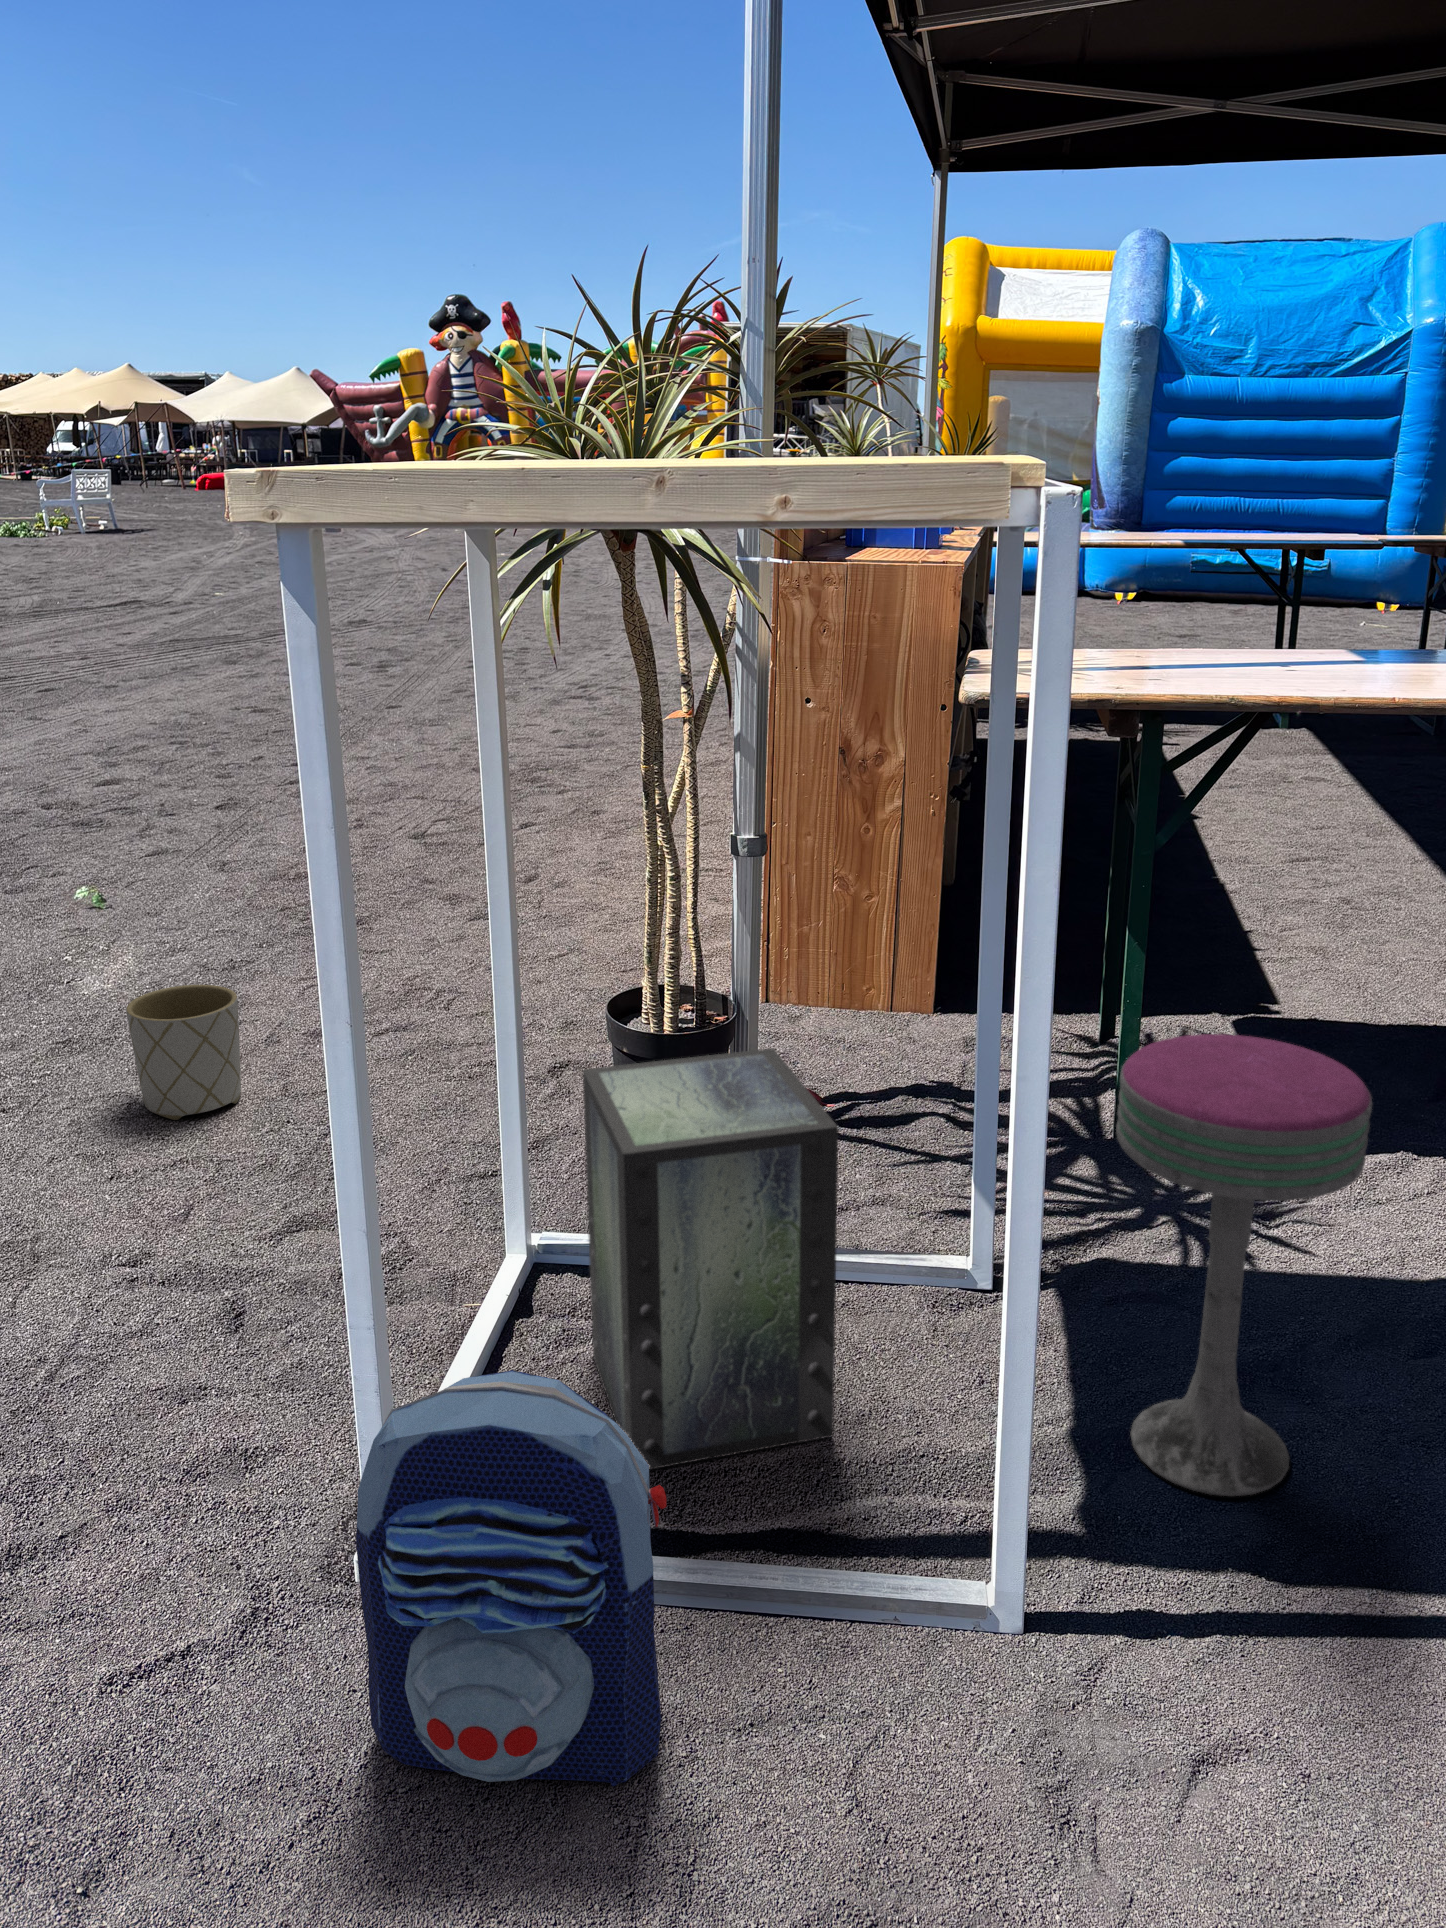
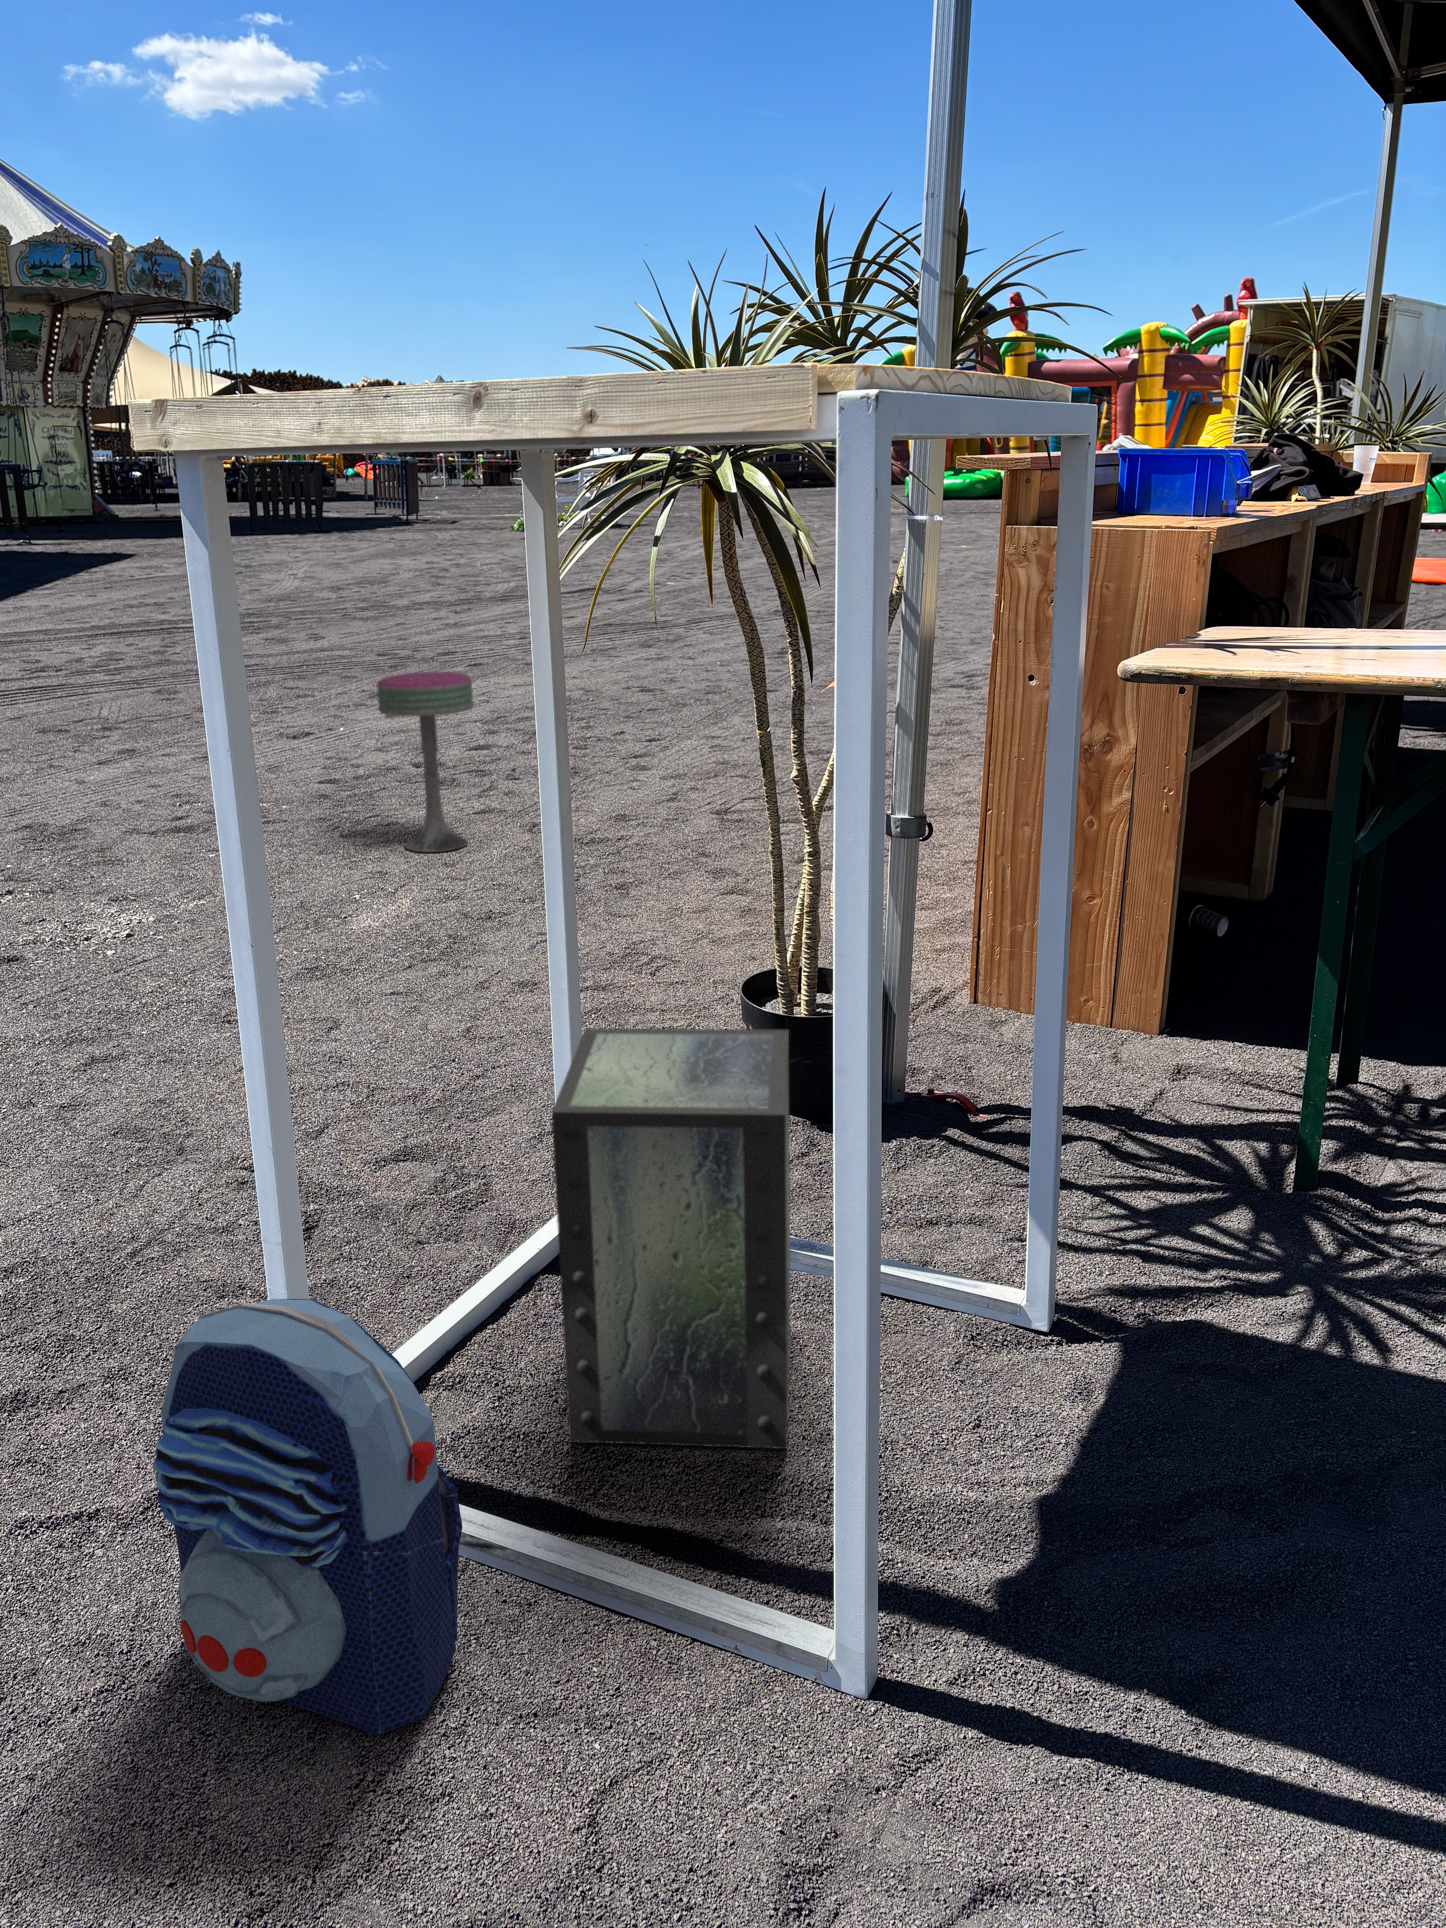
planter: present [126,985,241,1120] -> none [326,926,426,1049]
bar stool: present [1116,1034,1372,1496] -> present [377,672,474,852]

